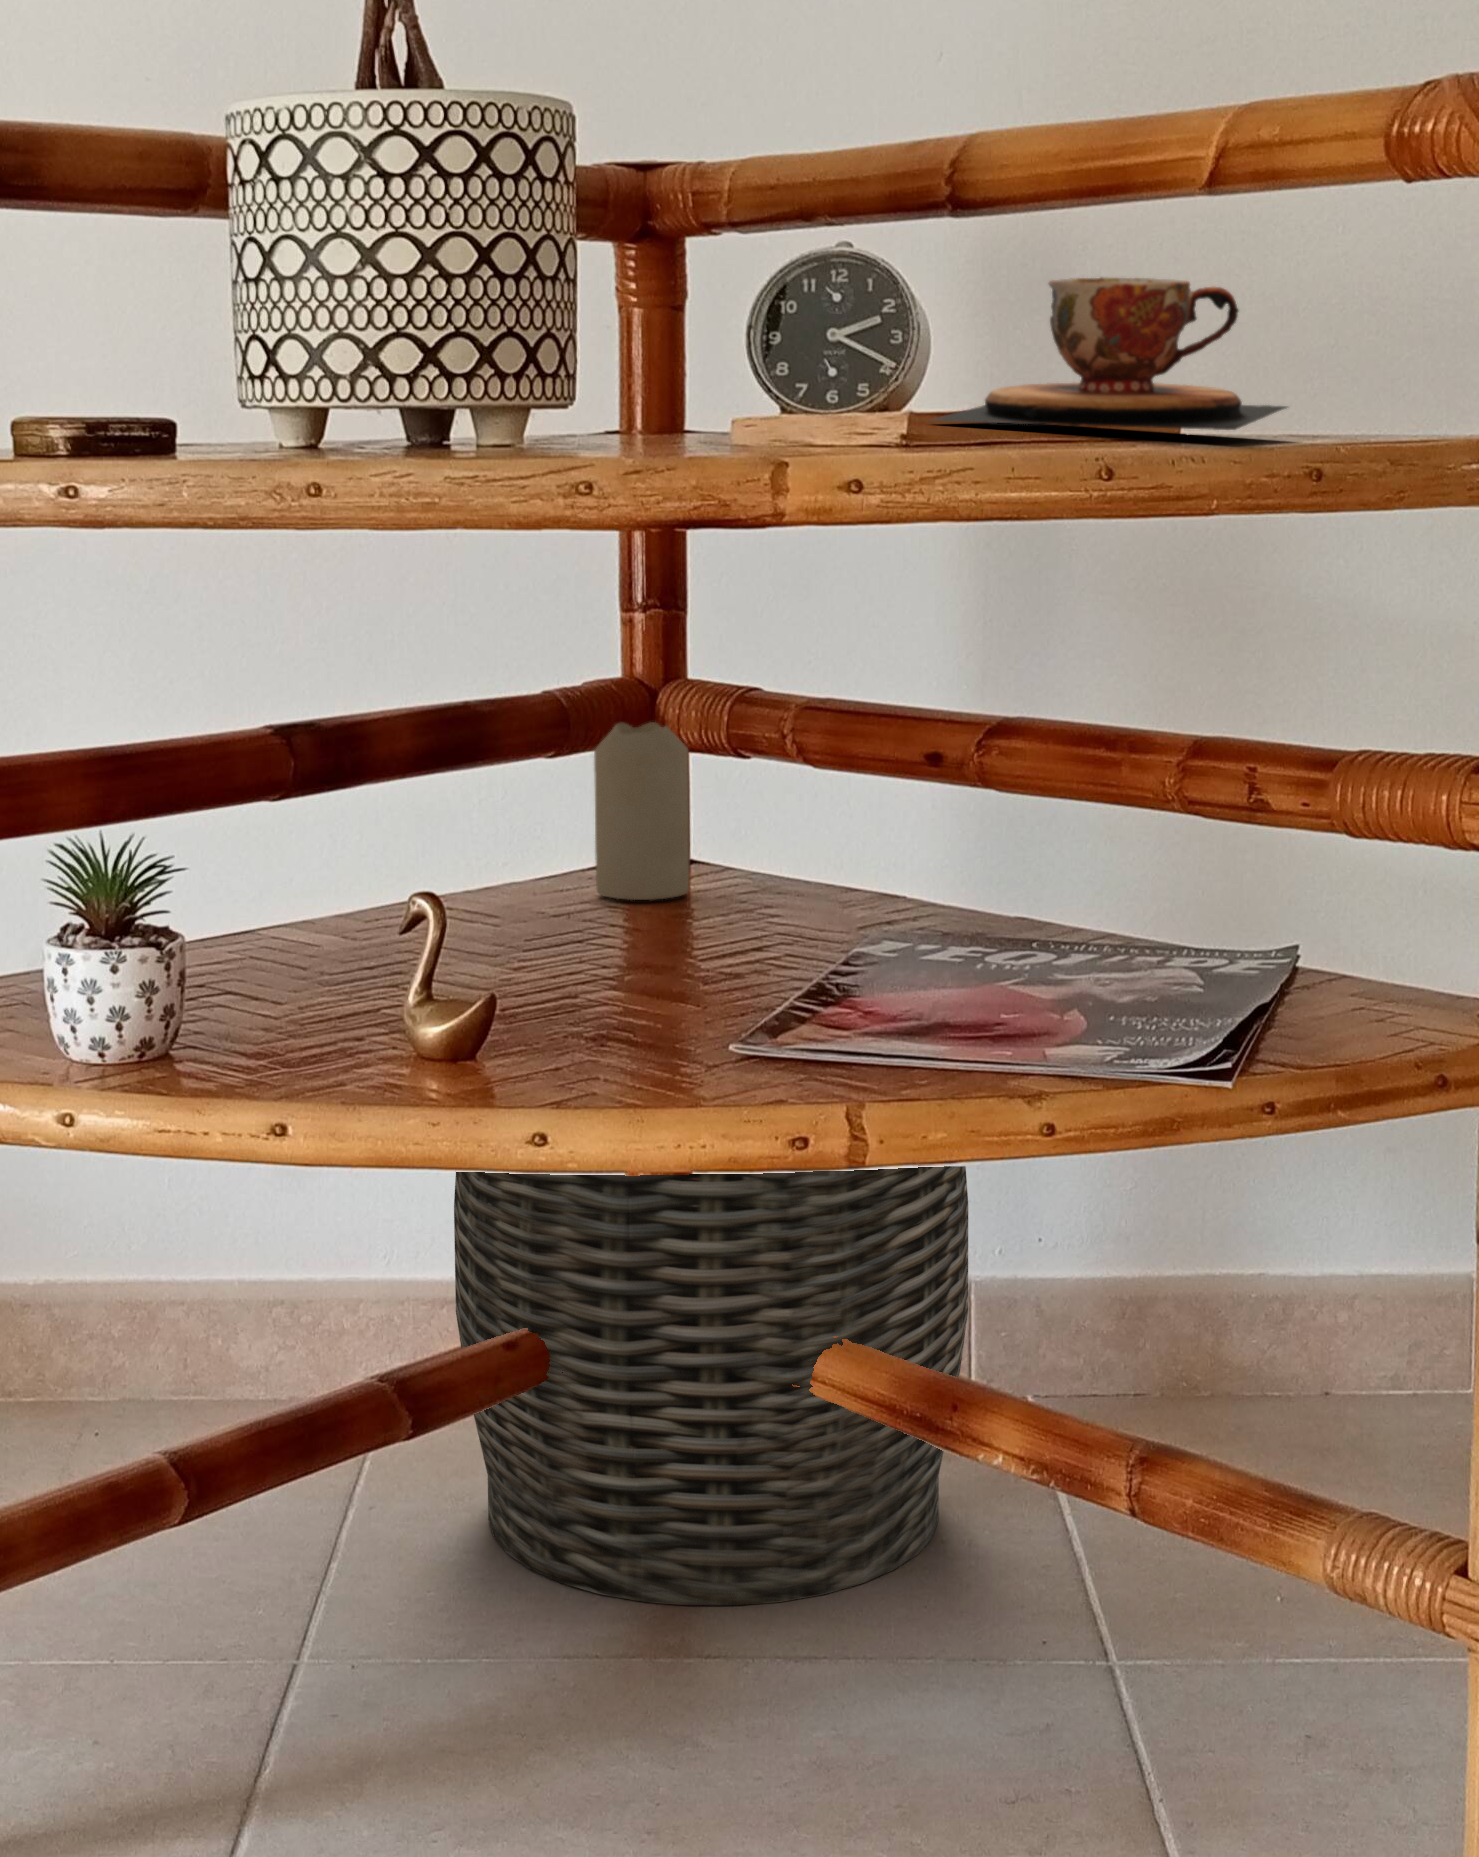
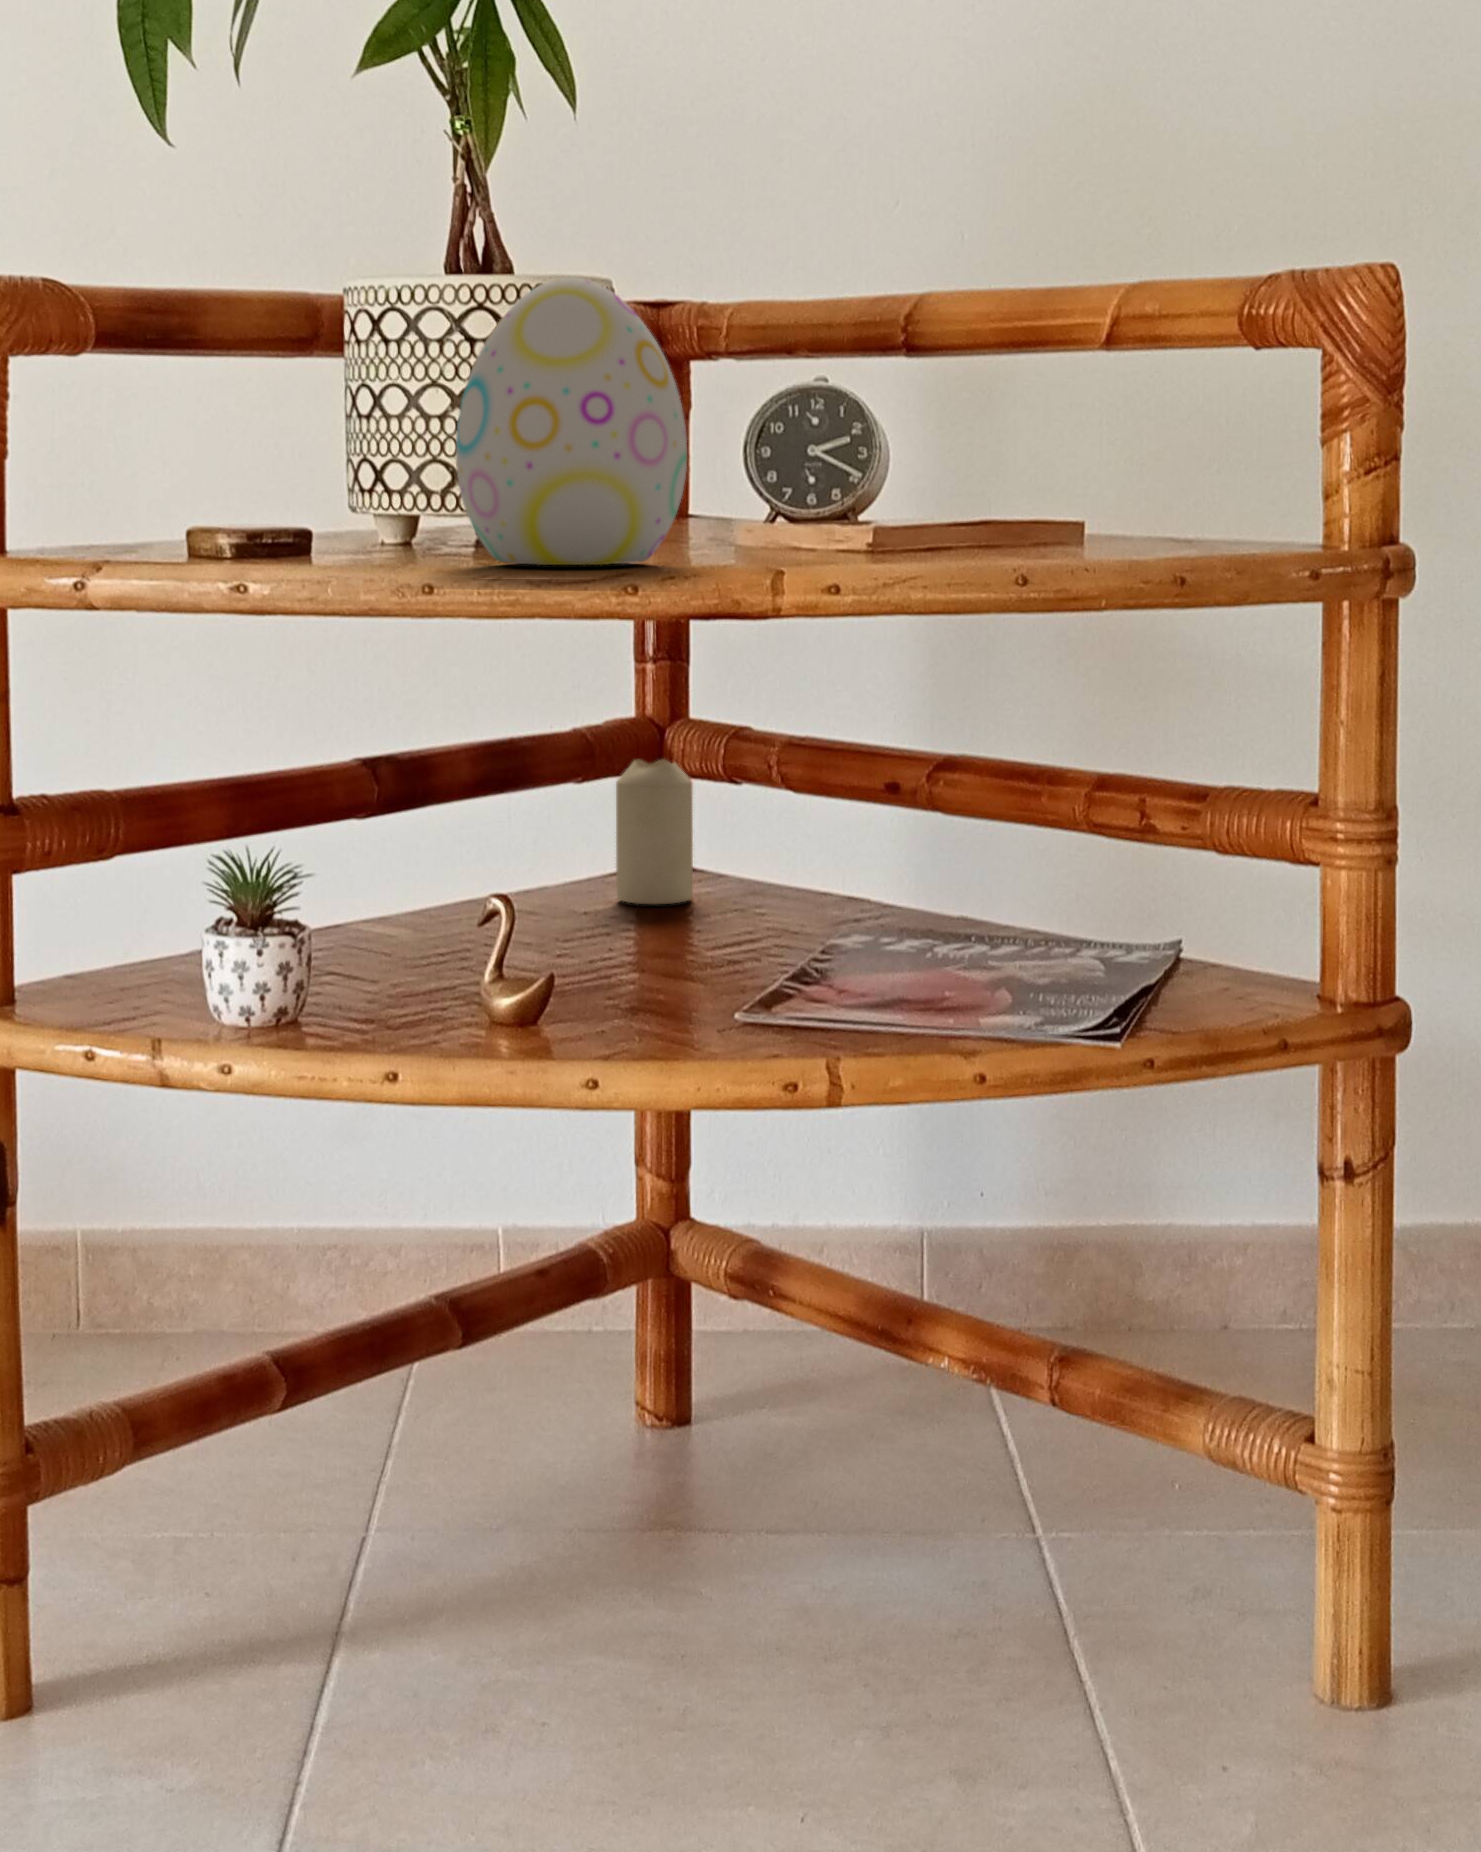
decorative egg: none [355,80,661,460] -> present [456,277,687,565]
teacup: present [933,277,1287,430] -> none [888,416,1172,540]
woven basket: present [454,1166,968,1606] -> none [495,966,919,1485]

